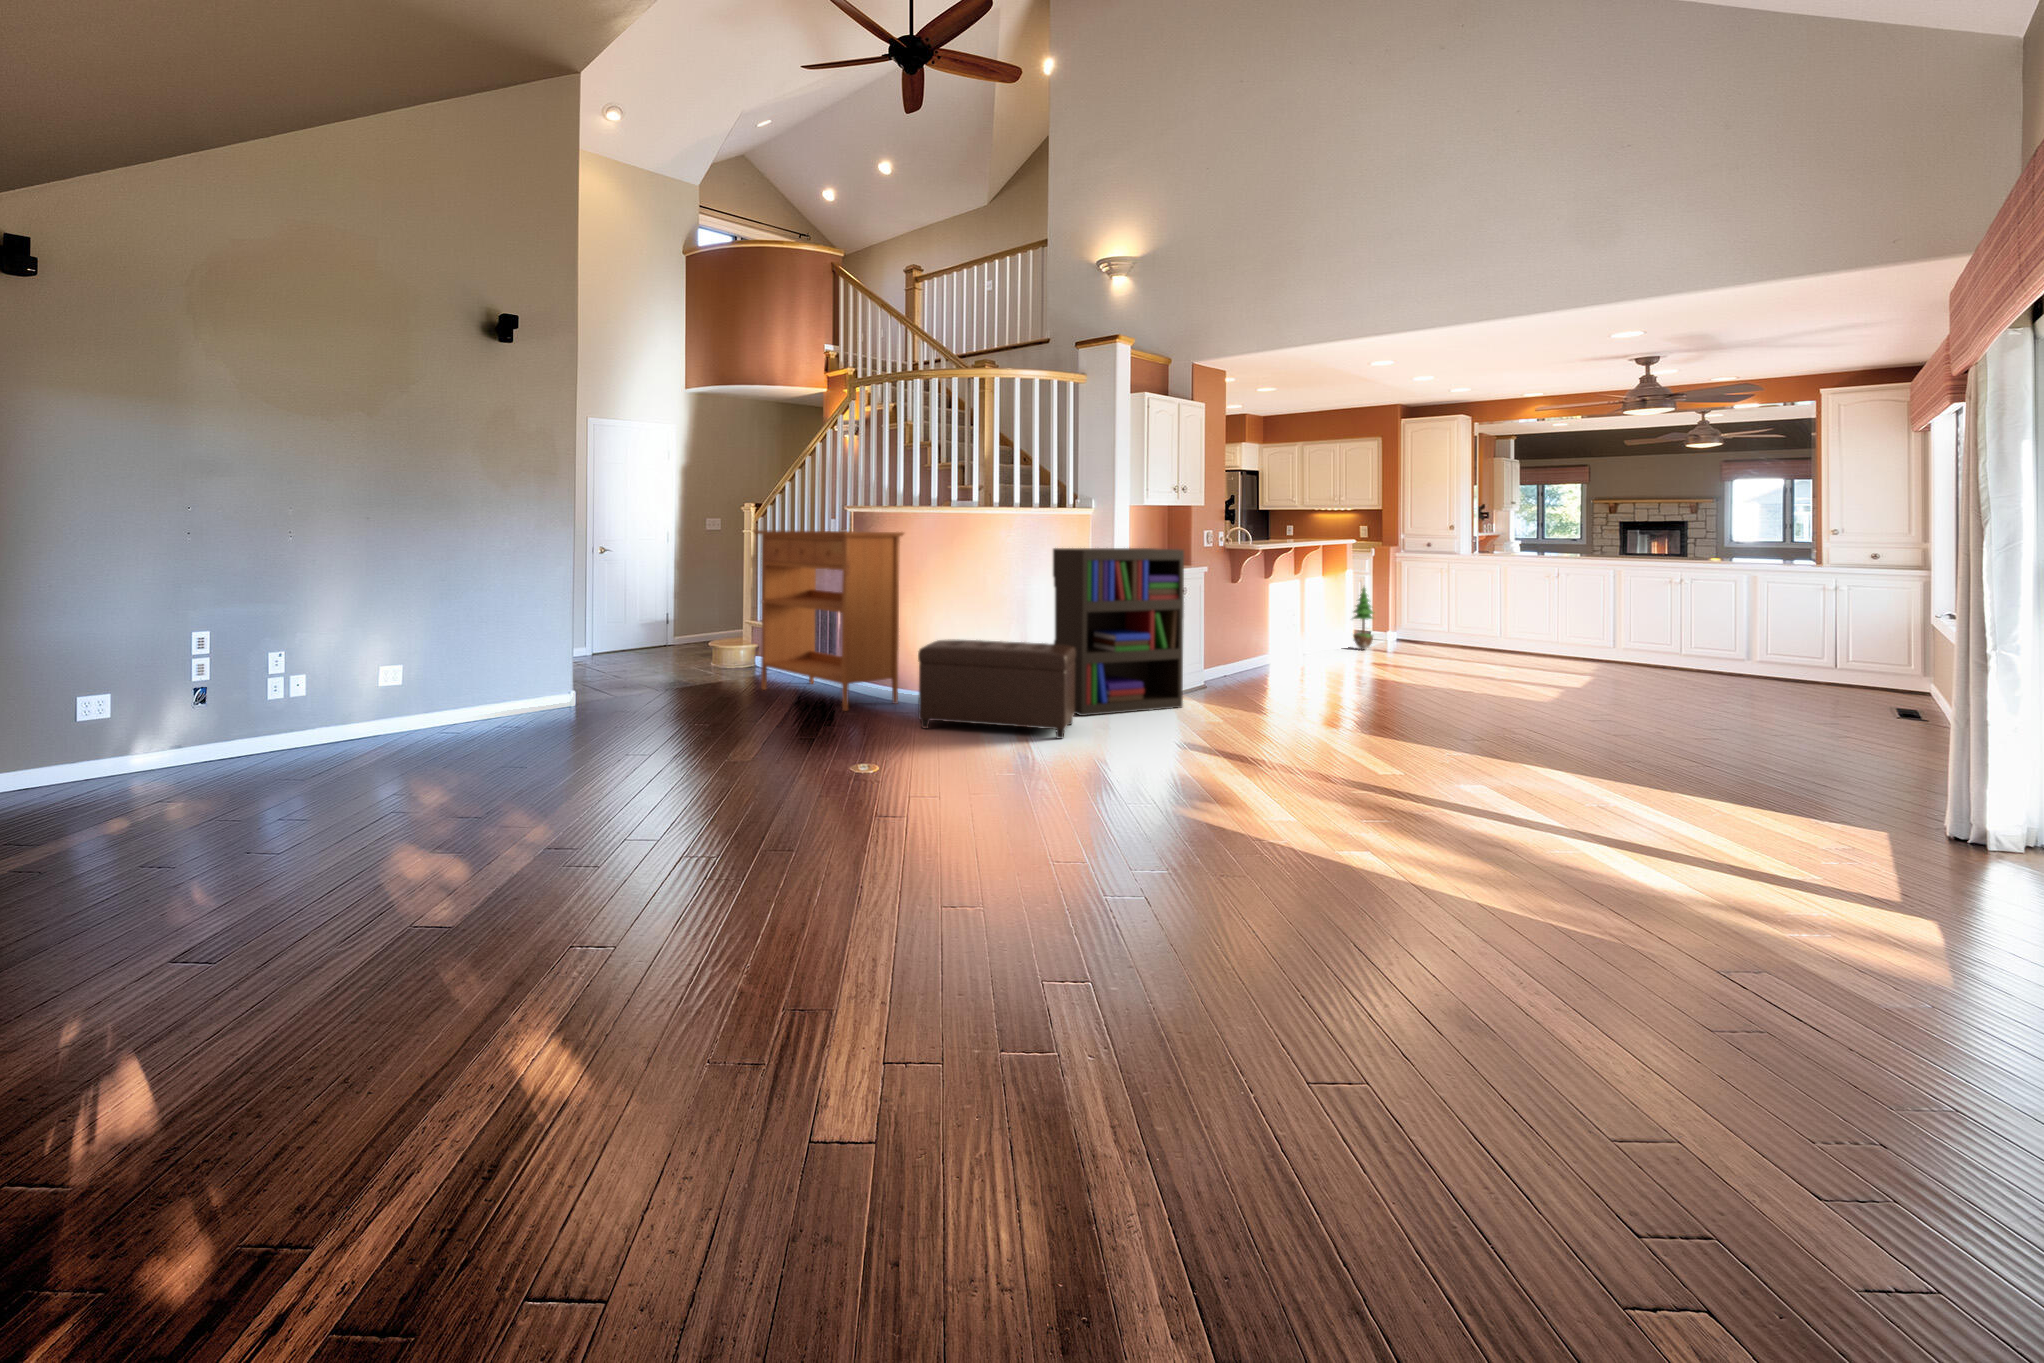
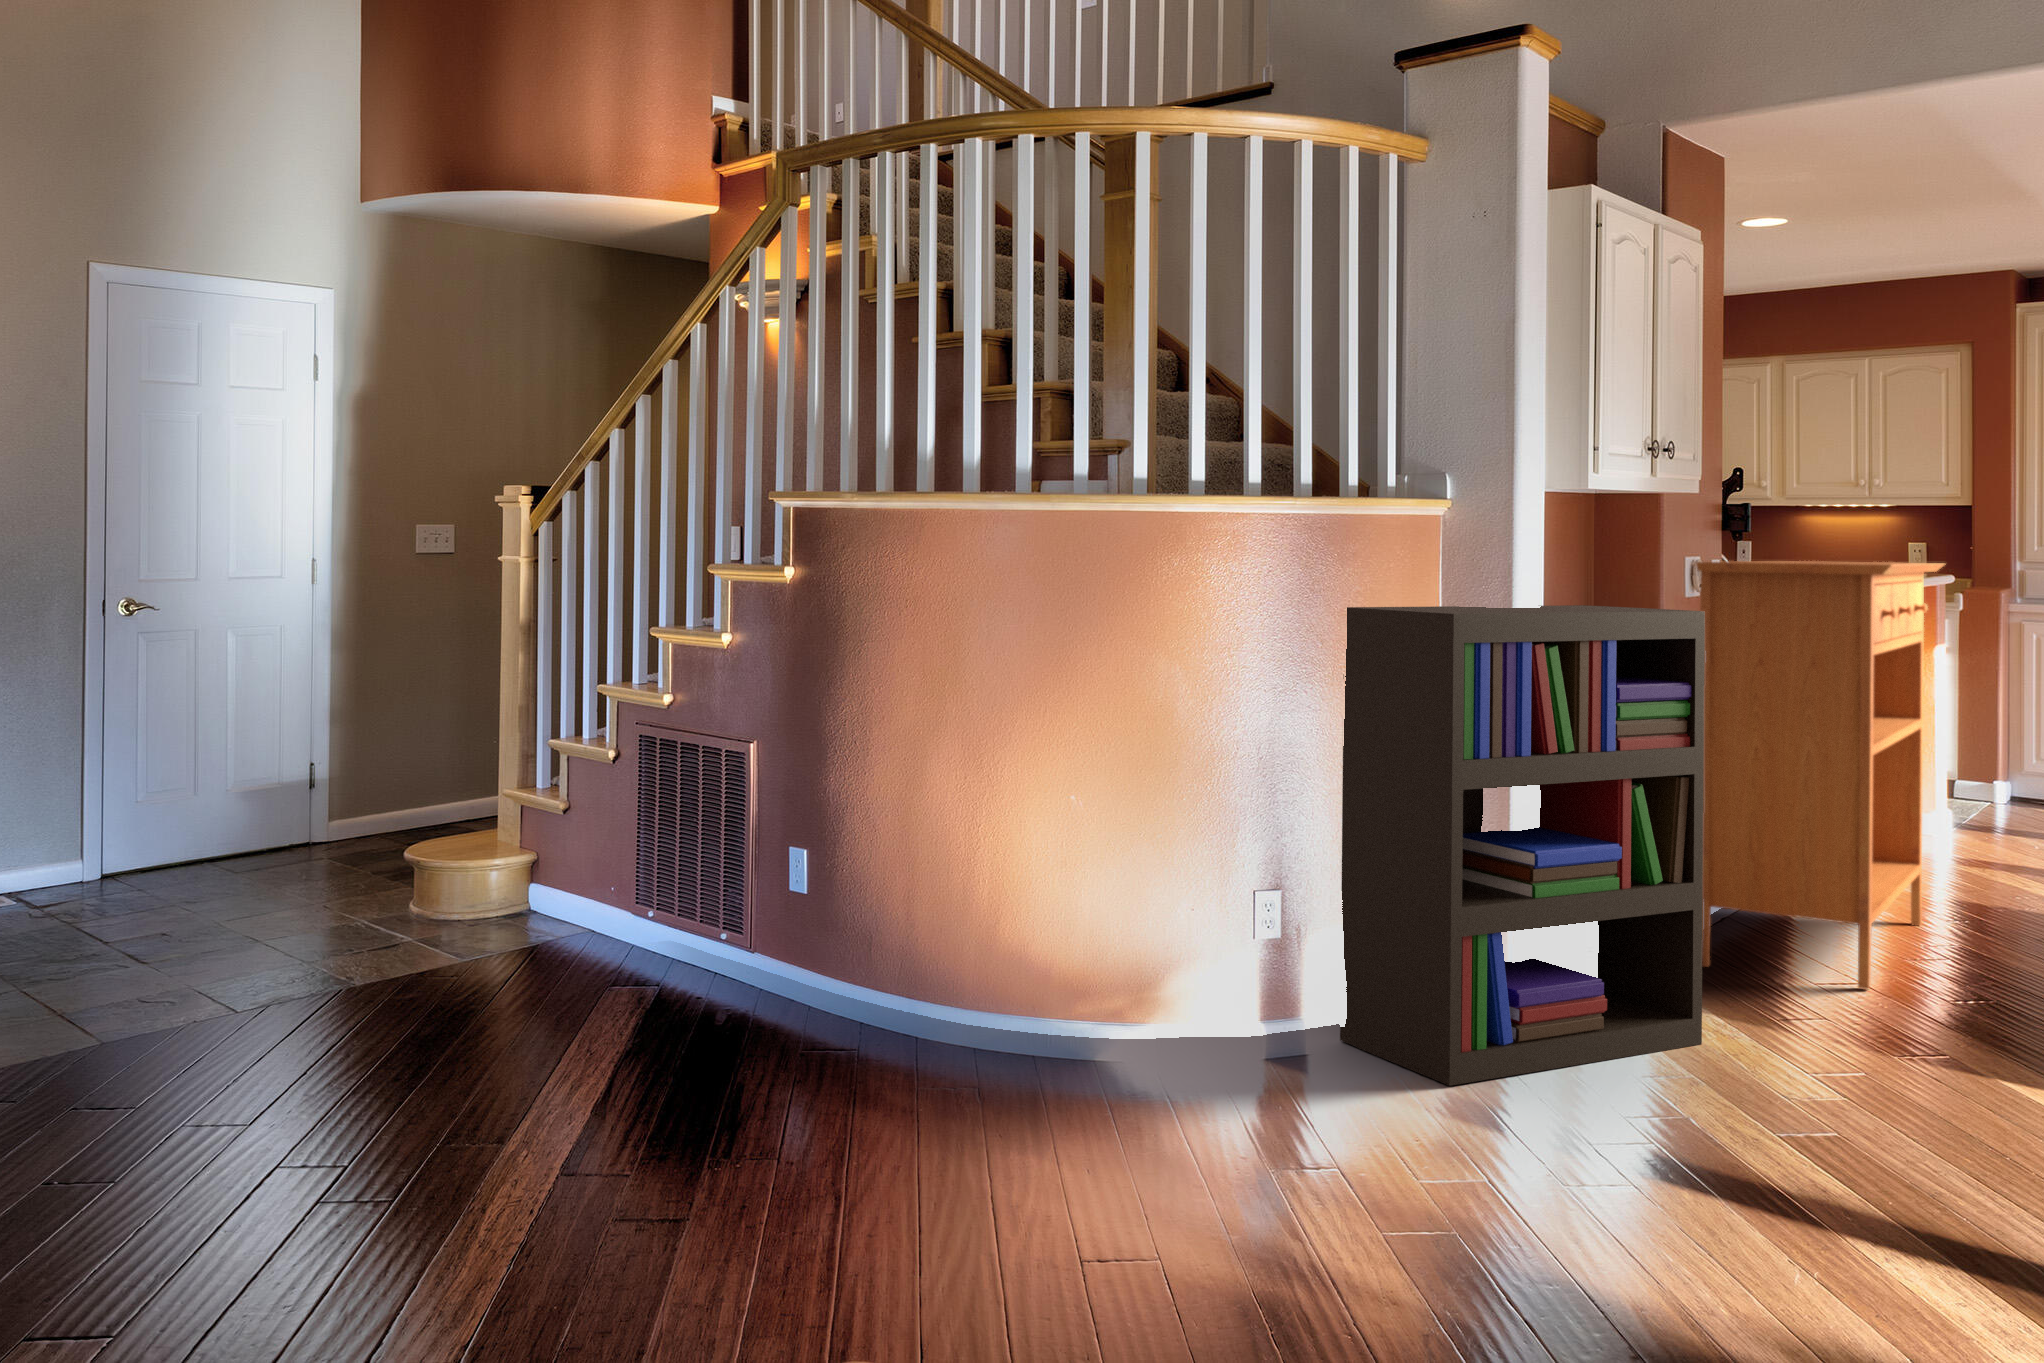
console table: present [754,530,904,711] -> present [1696,561,1944,989]
potted tree: present [1353,587,1373,649] -> none [1950,684,2012,836]
ottoman: present [918,640,1076,739] -> none [997,873,1454,1191]

